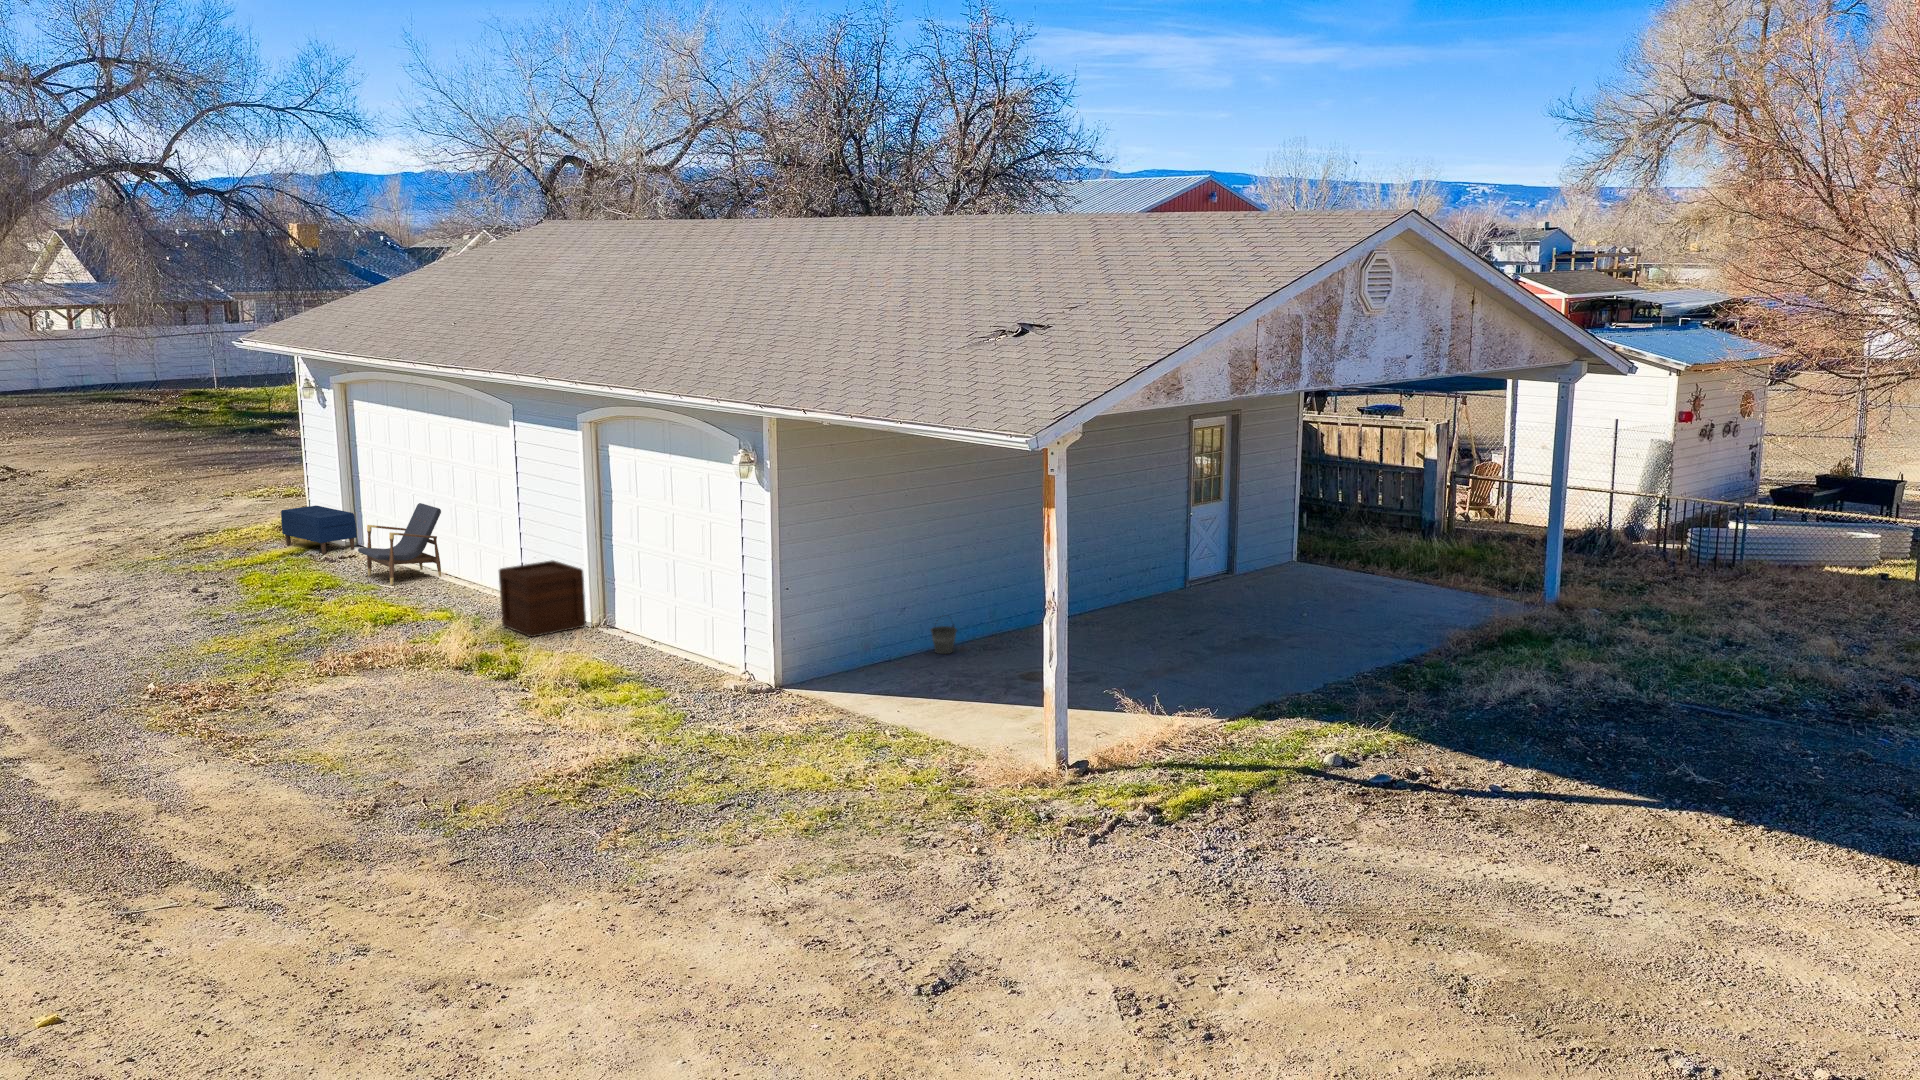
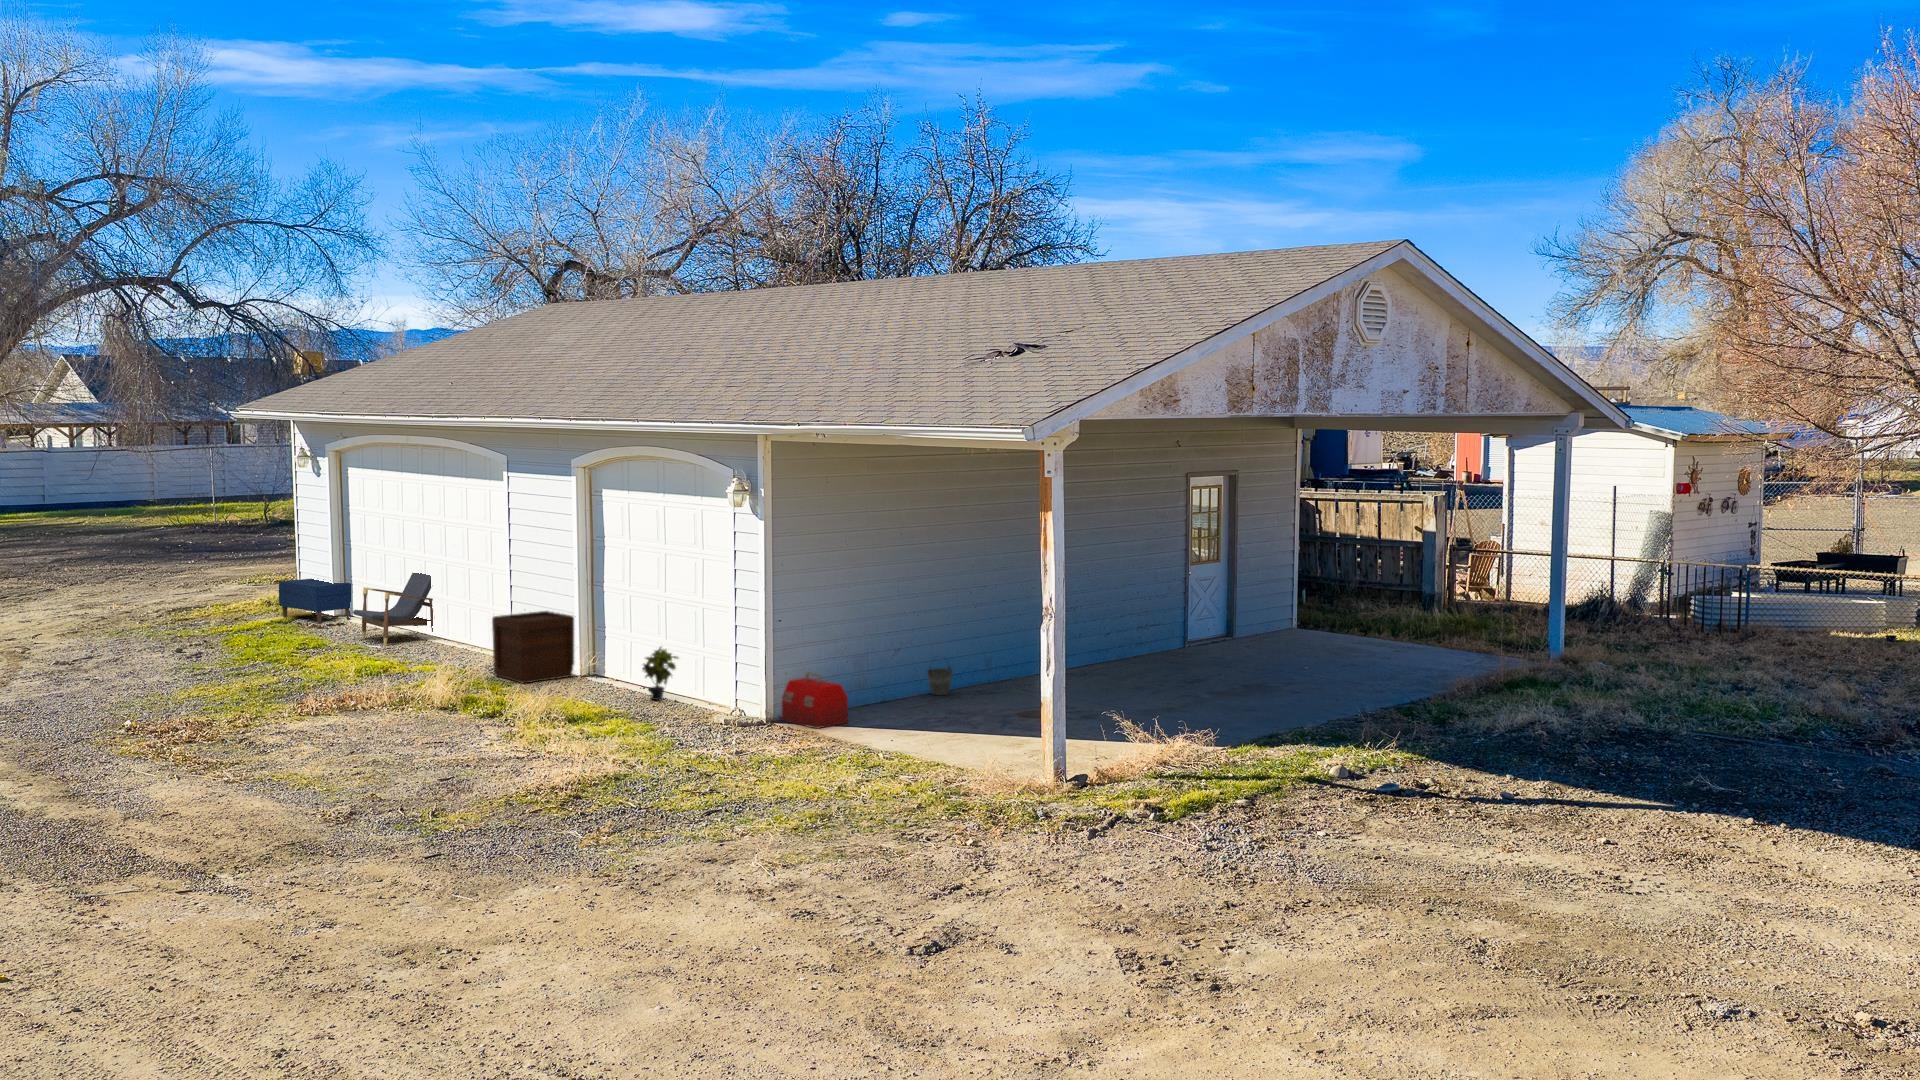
potted plant: none [649,607,687,660] -> present [643,647,678,700]
toolbox: none [786,640,854,699] -> present [780,672,848,729]

